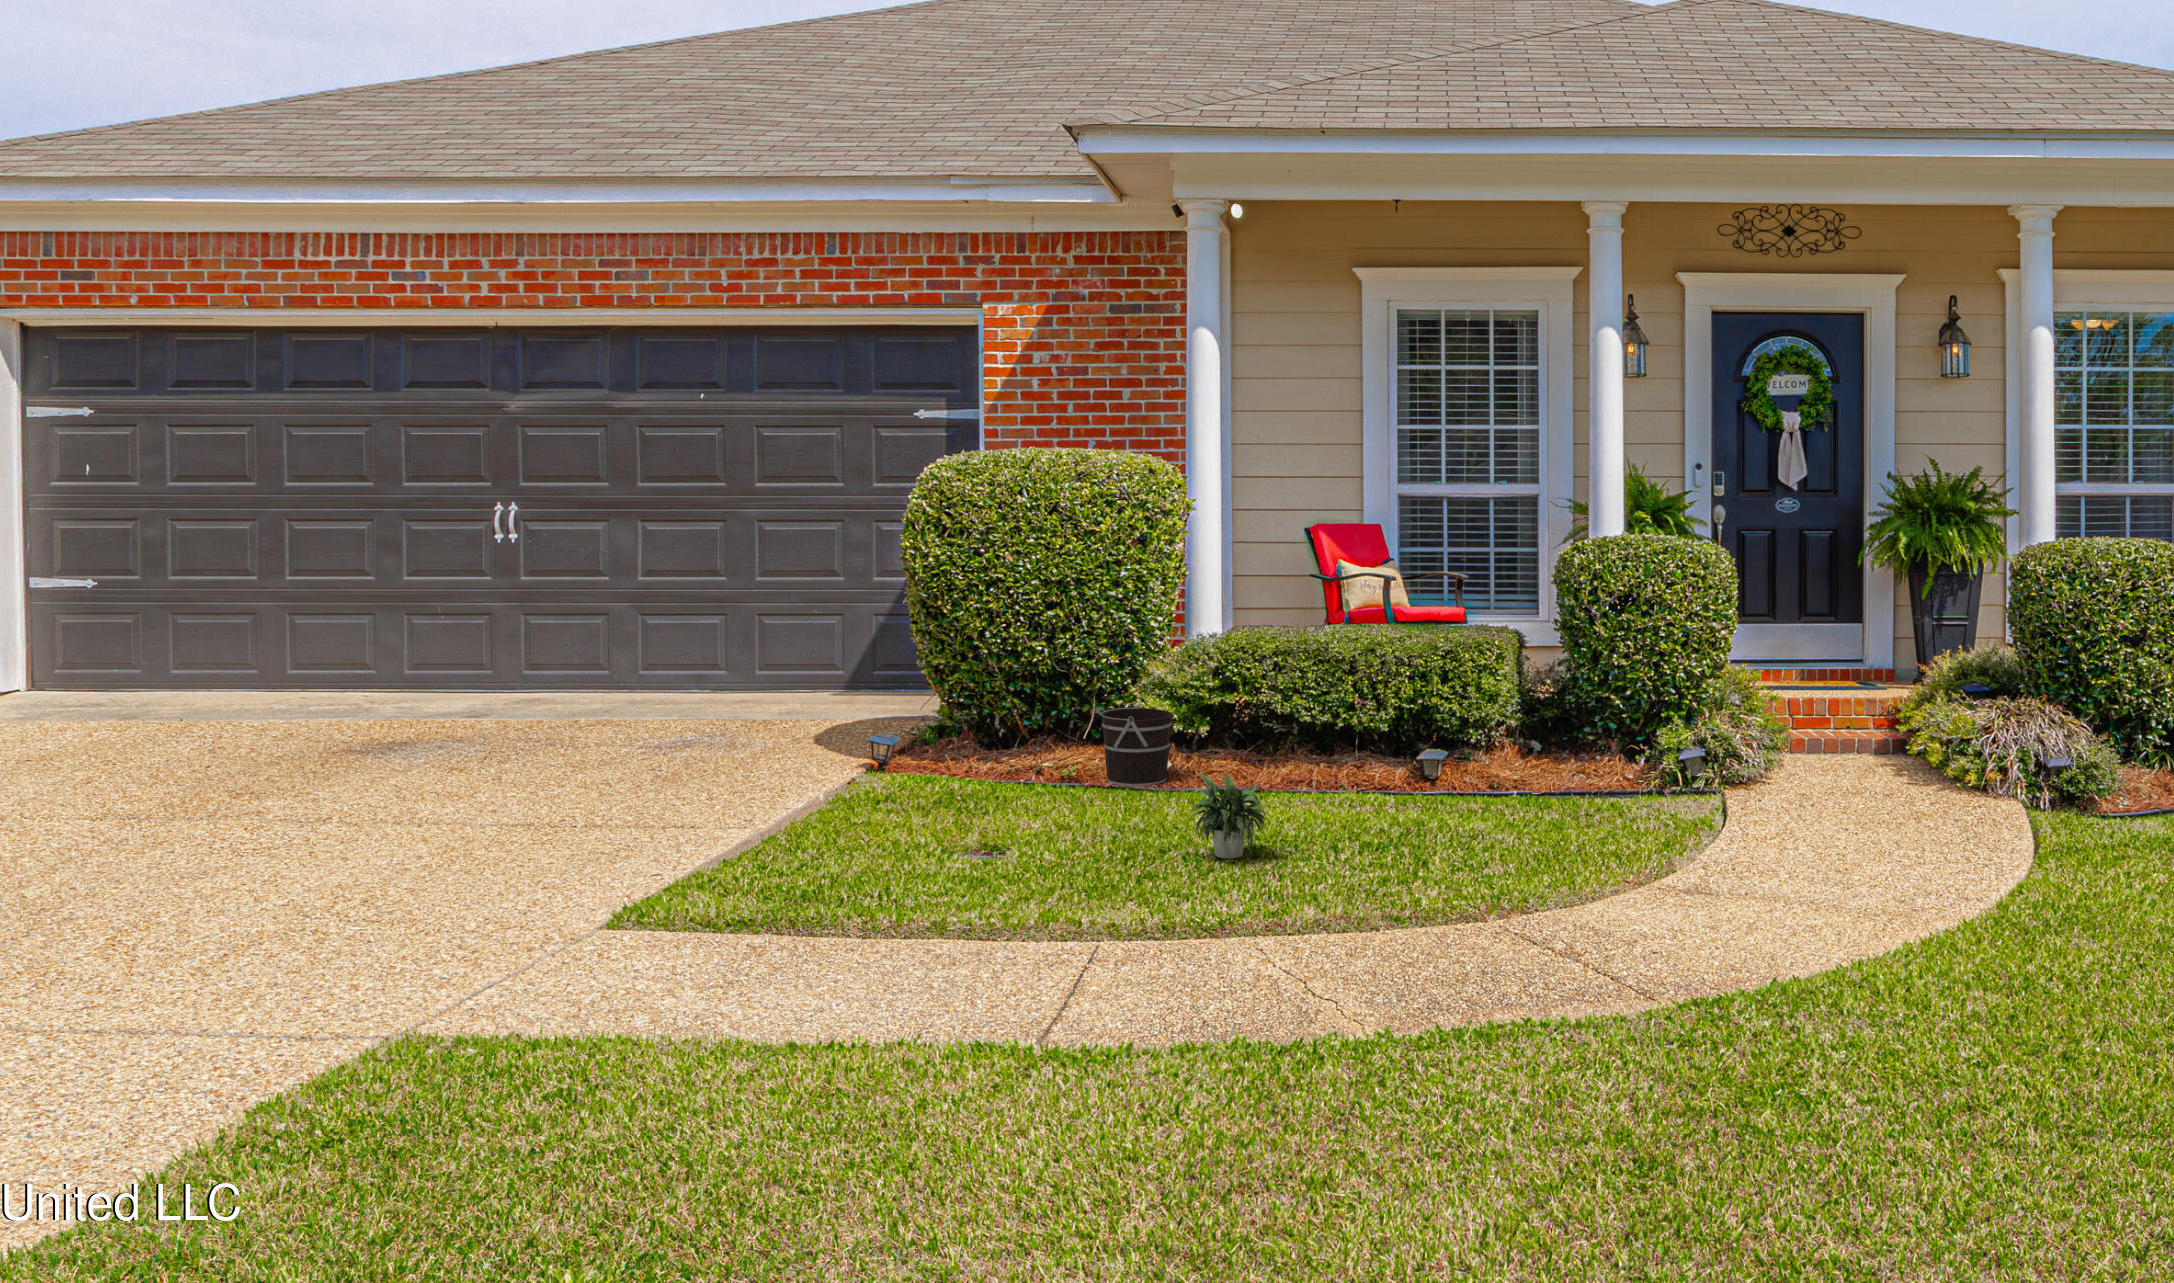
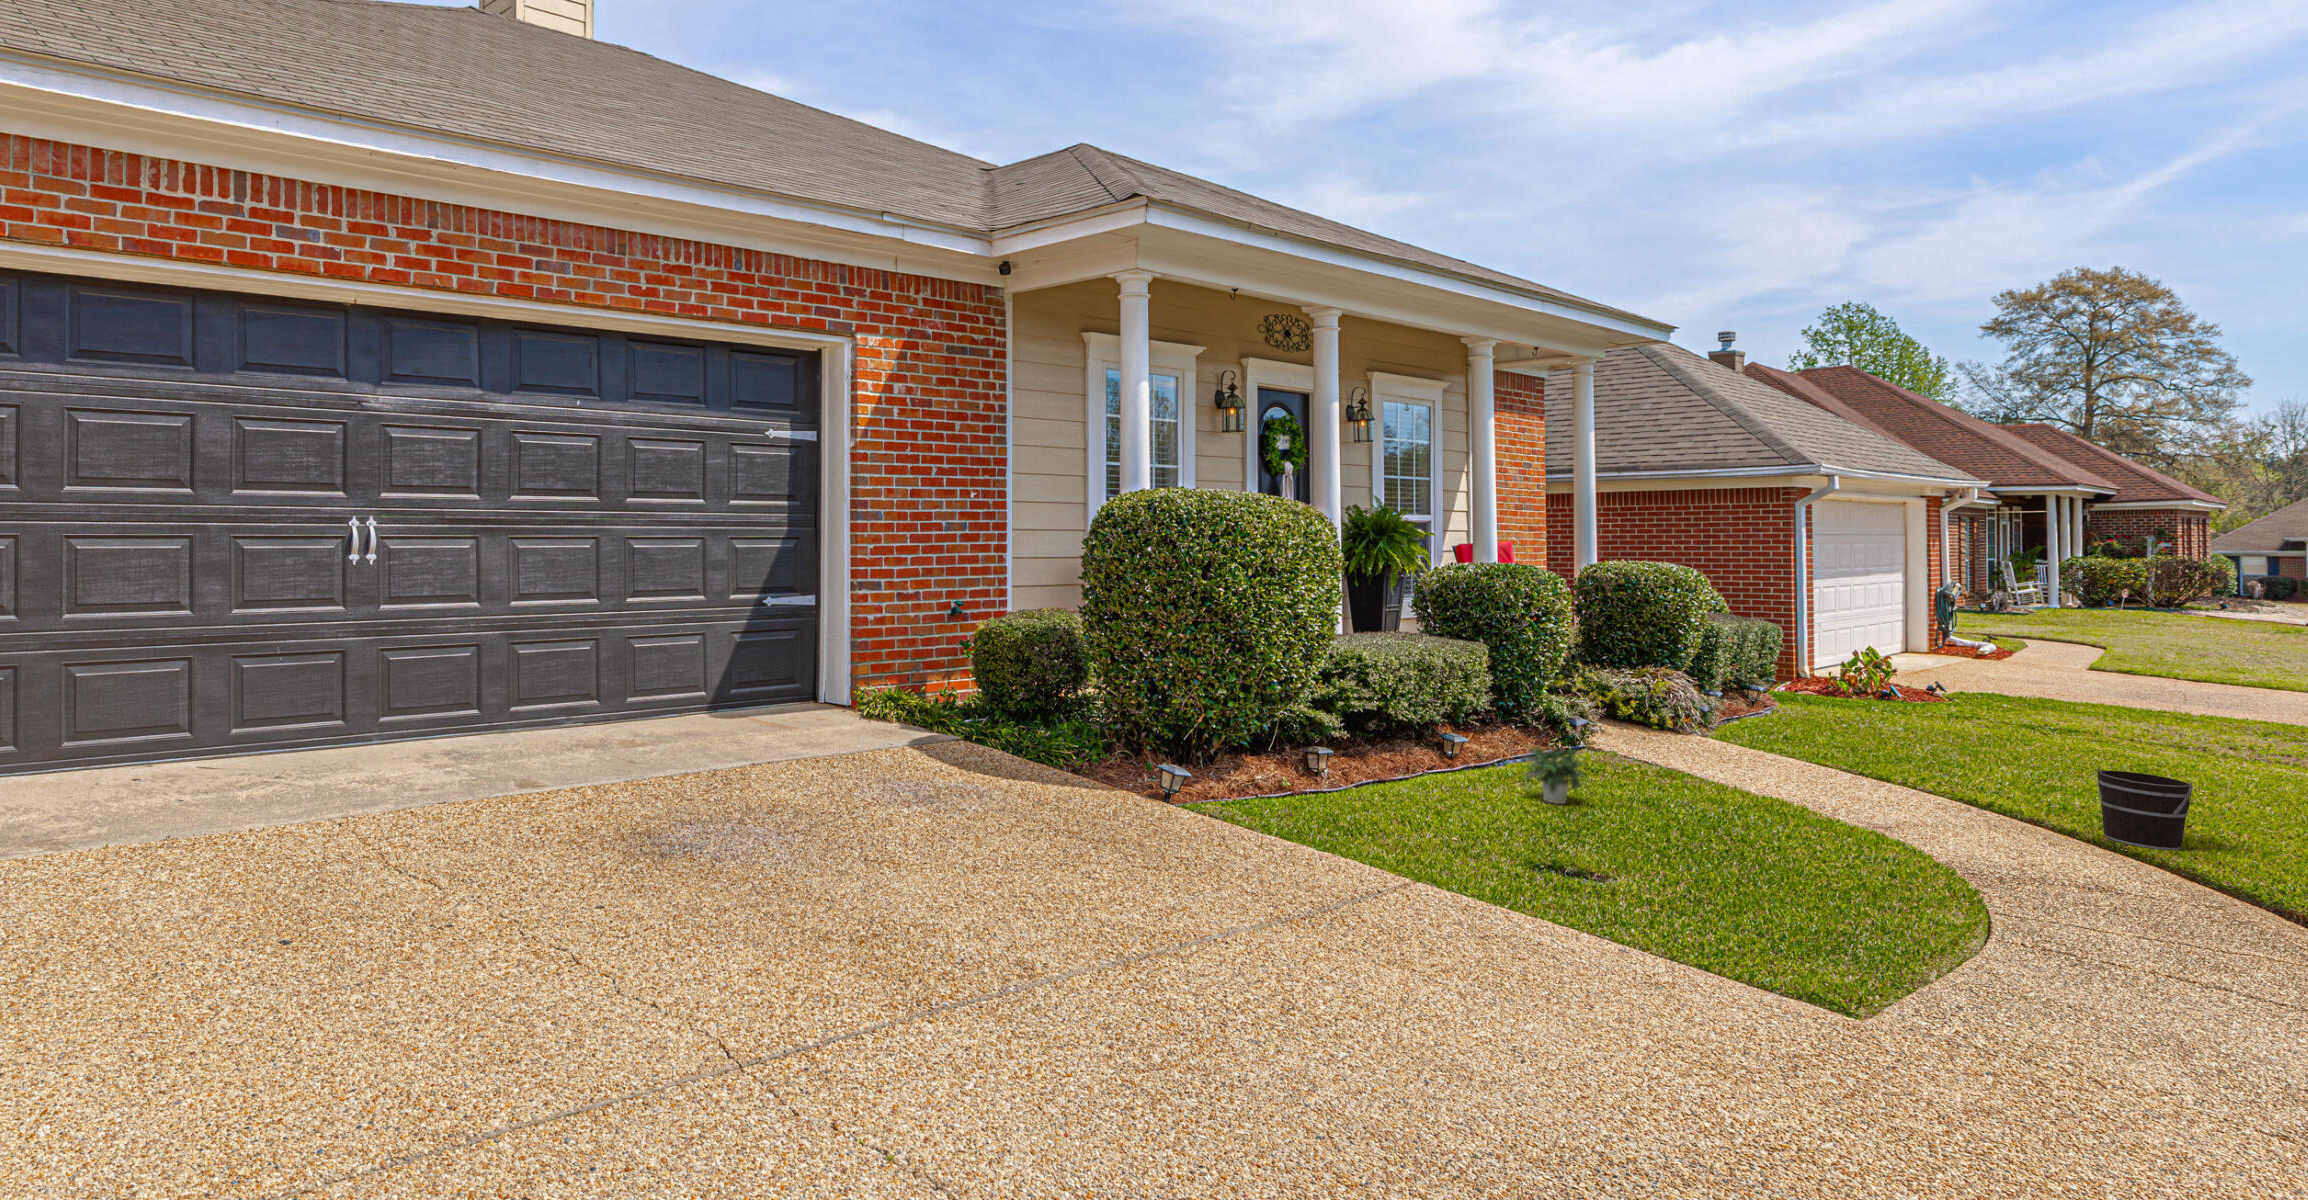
bucket: present [1098,704,1173,786] -> present [2094,767,2193,850]

